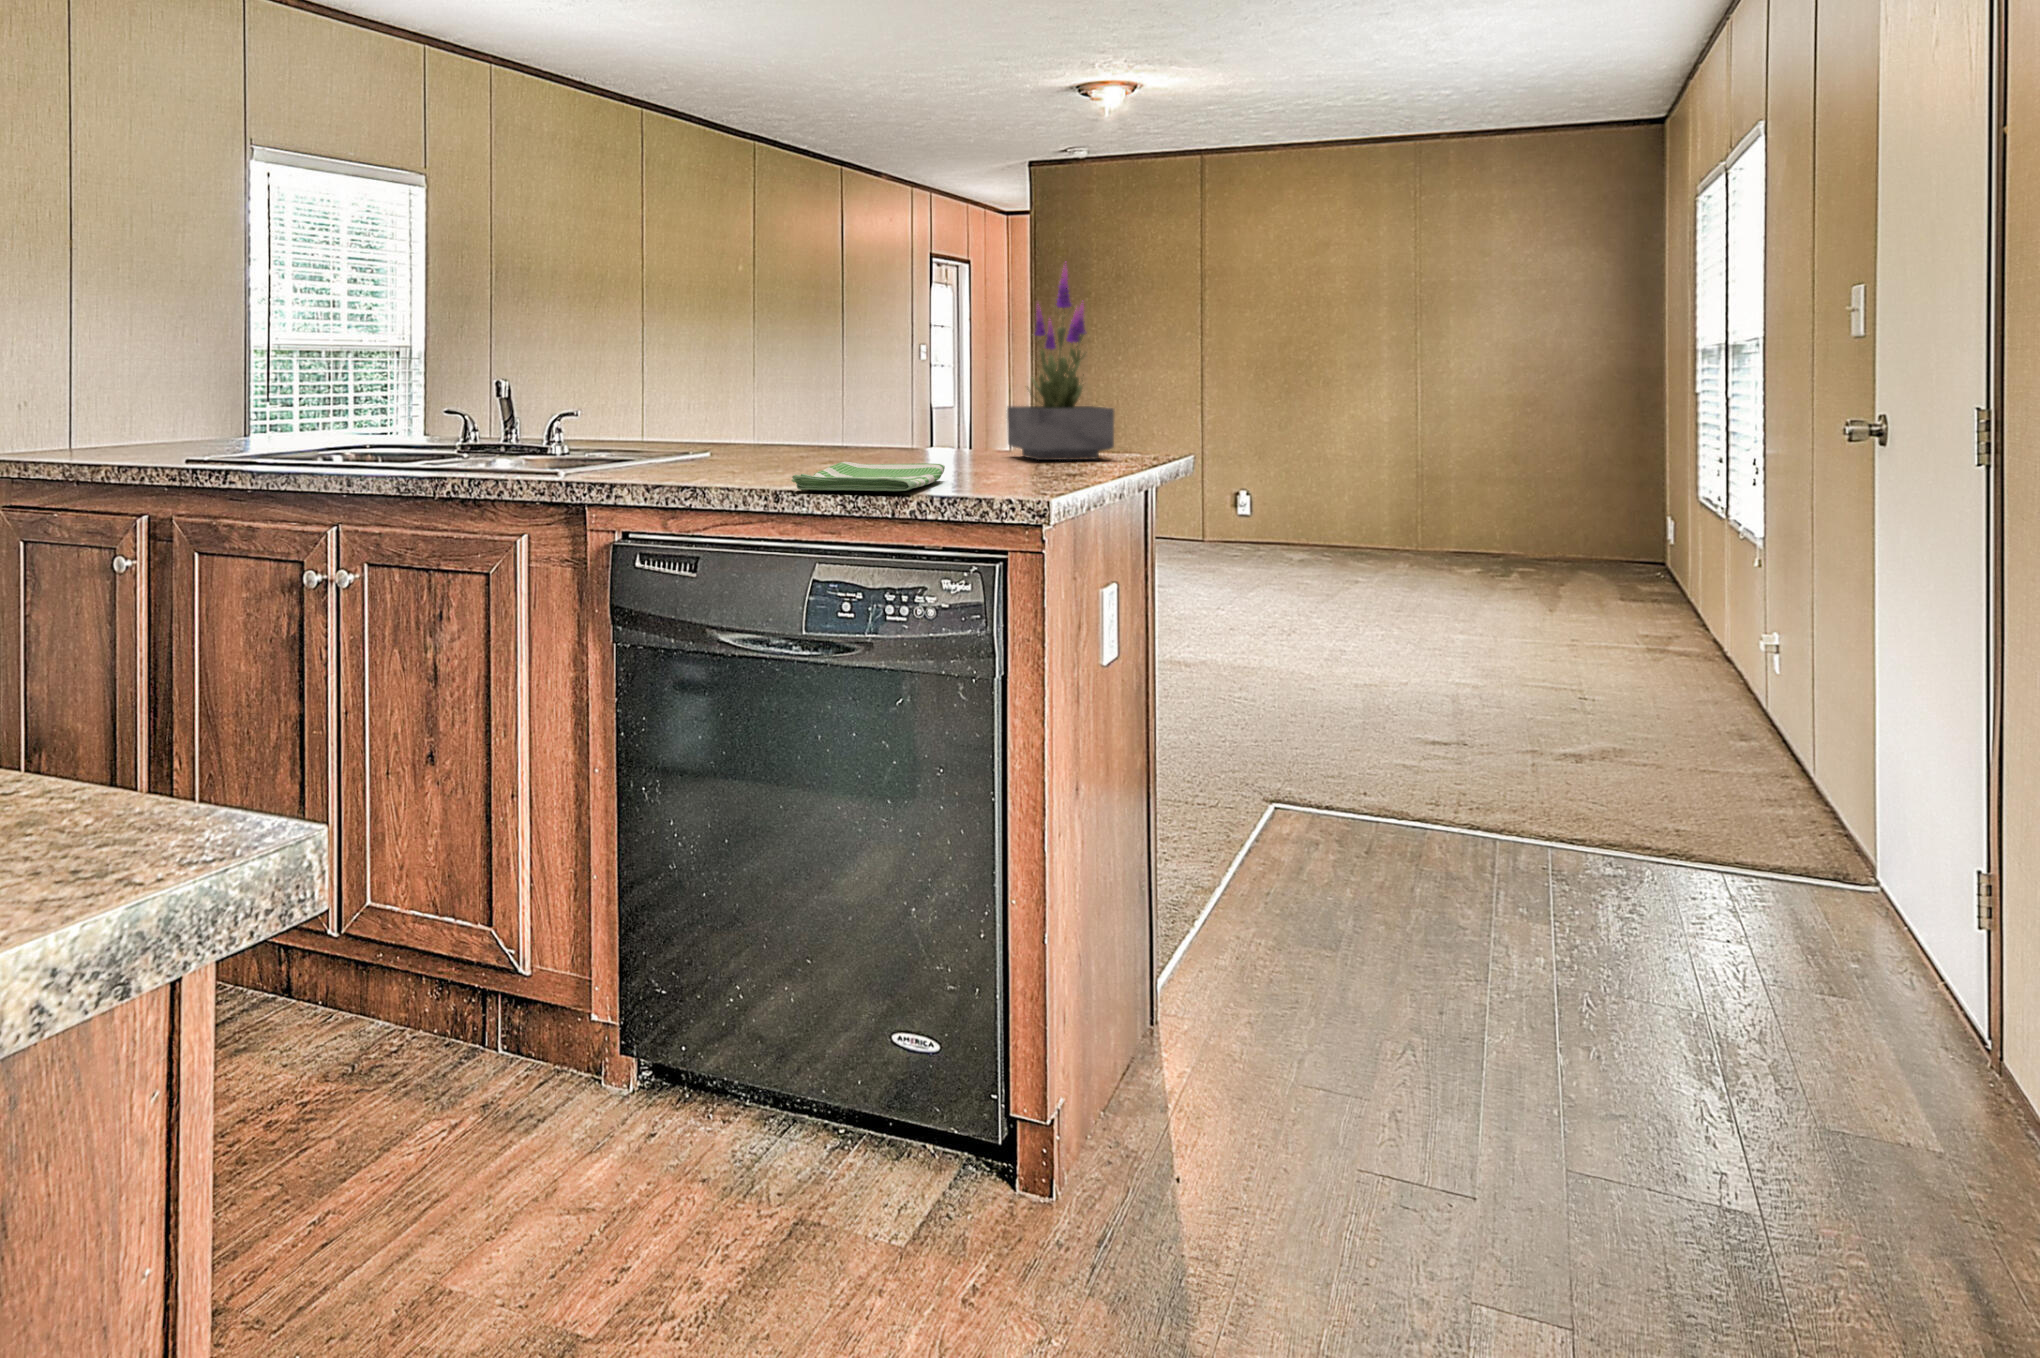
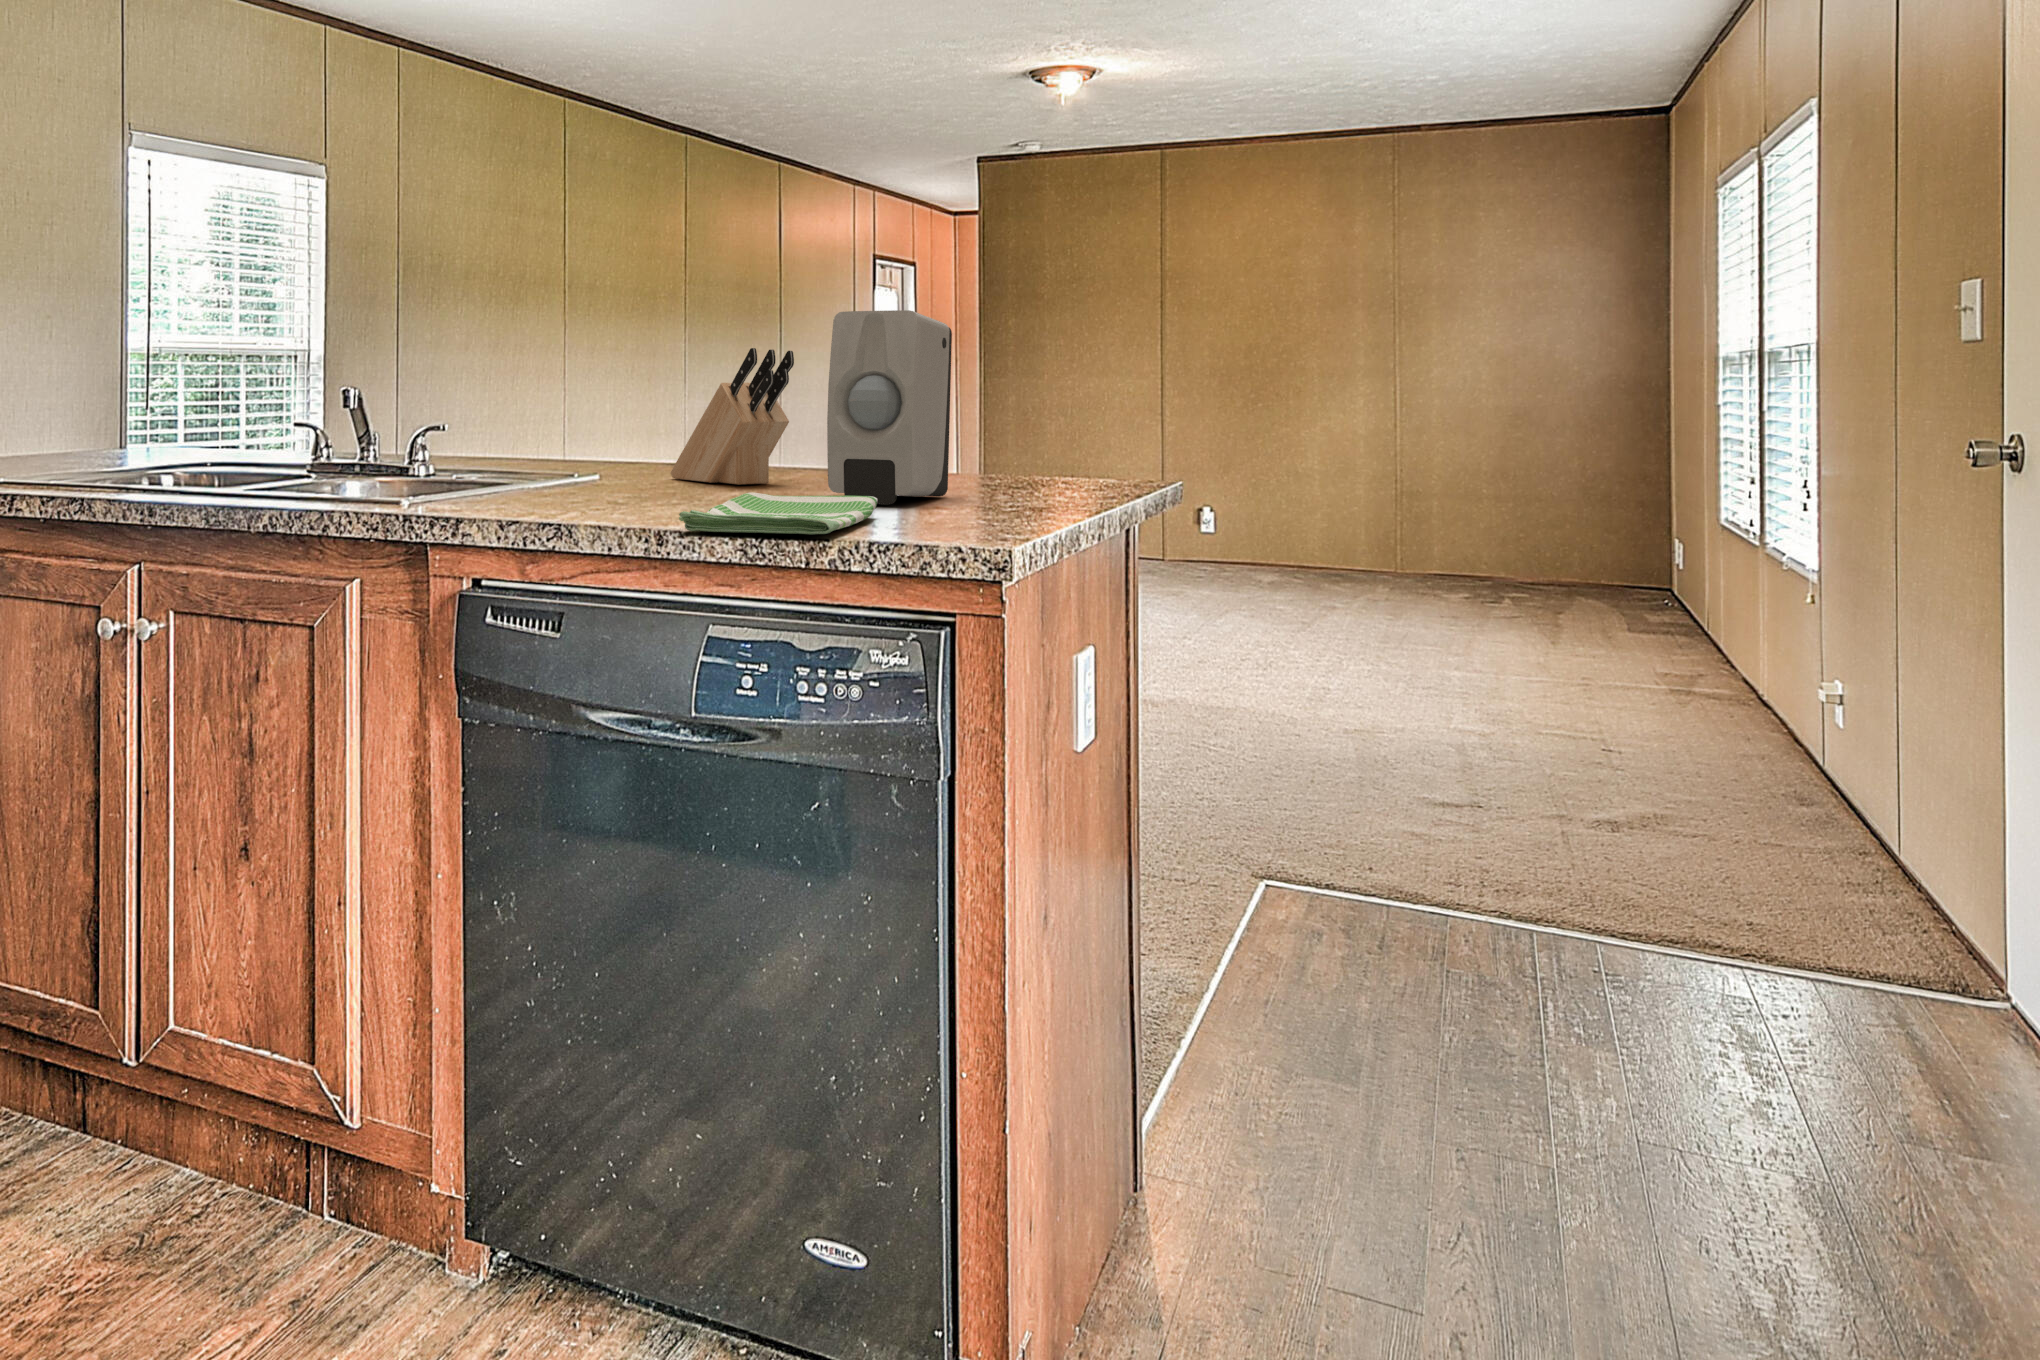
potted plant: present [1007,262,1114,460] -> none [957,244,1090,489]
soap dispenser: none [904,317,1003,472] -> present [827,310,952,505]
knife block: none [771,347,875,458] -> present [670,348,794,485]

